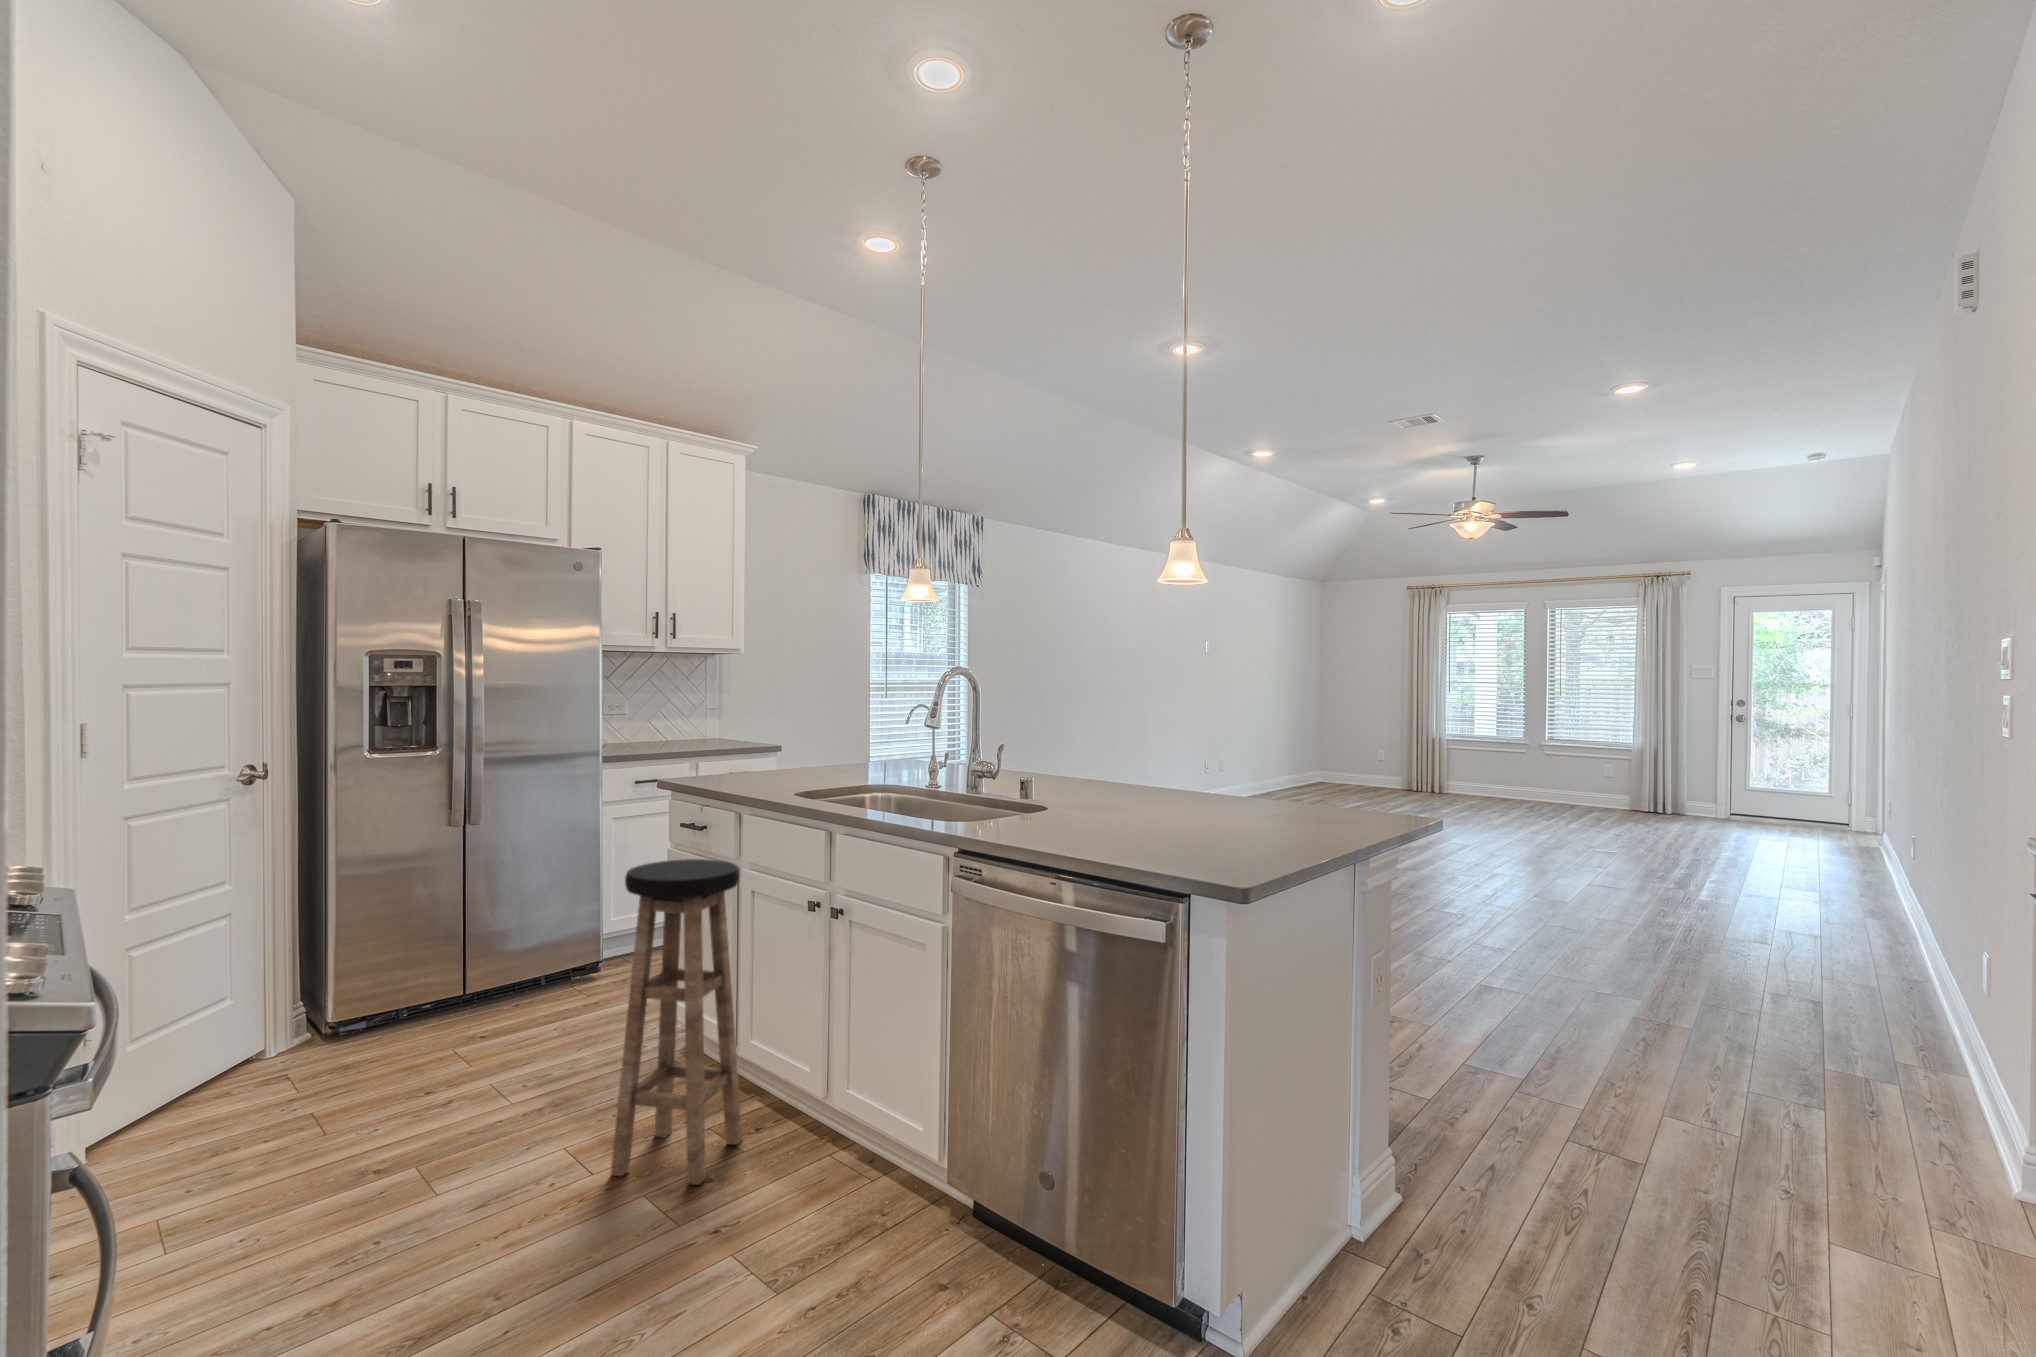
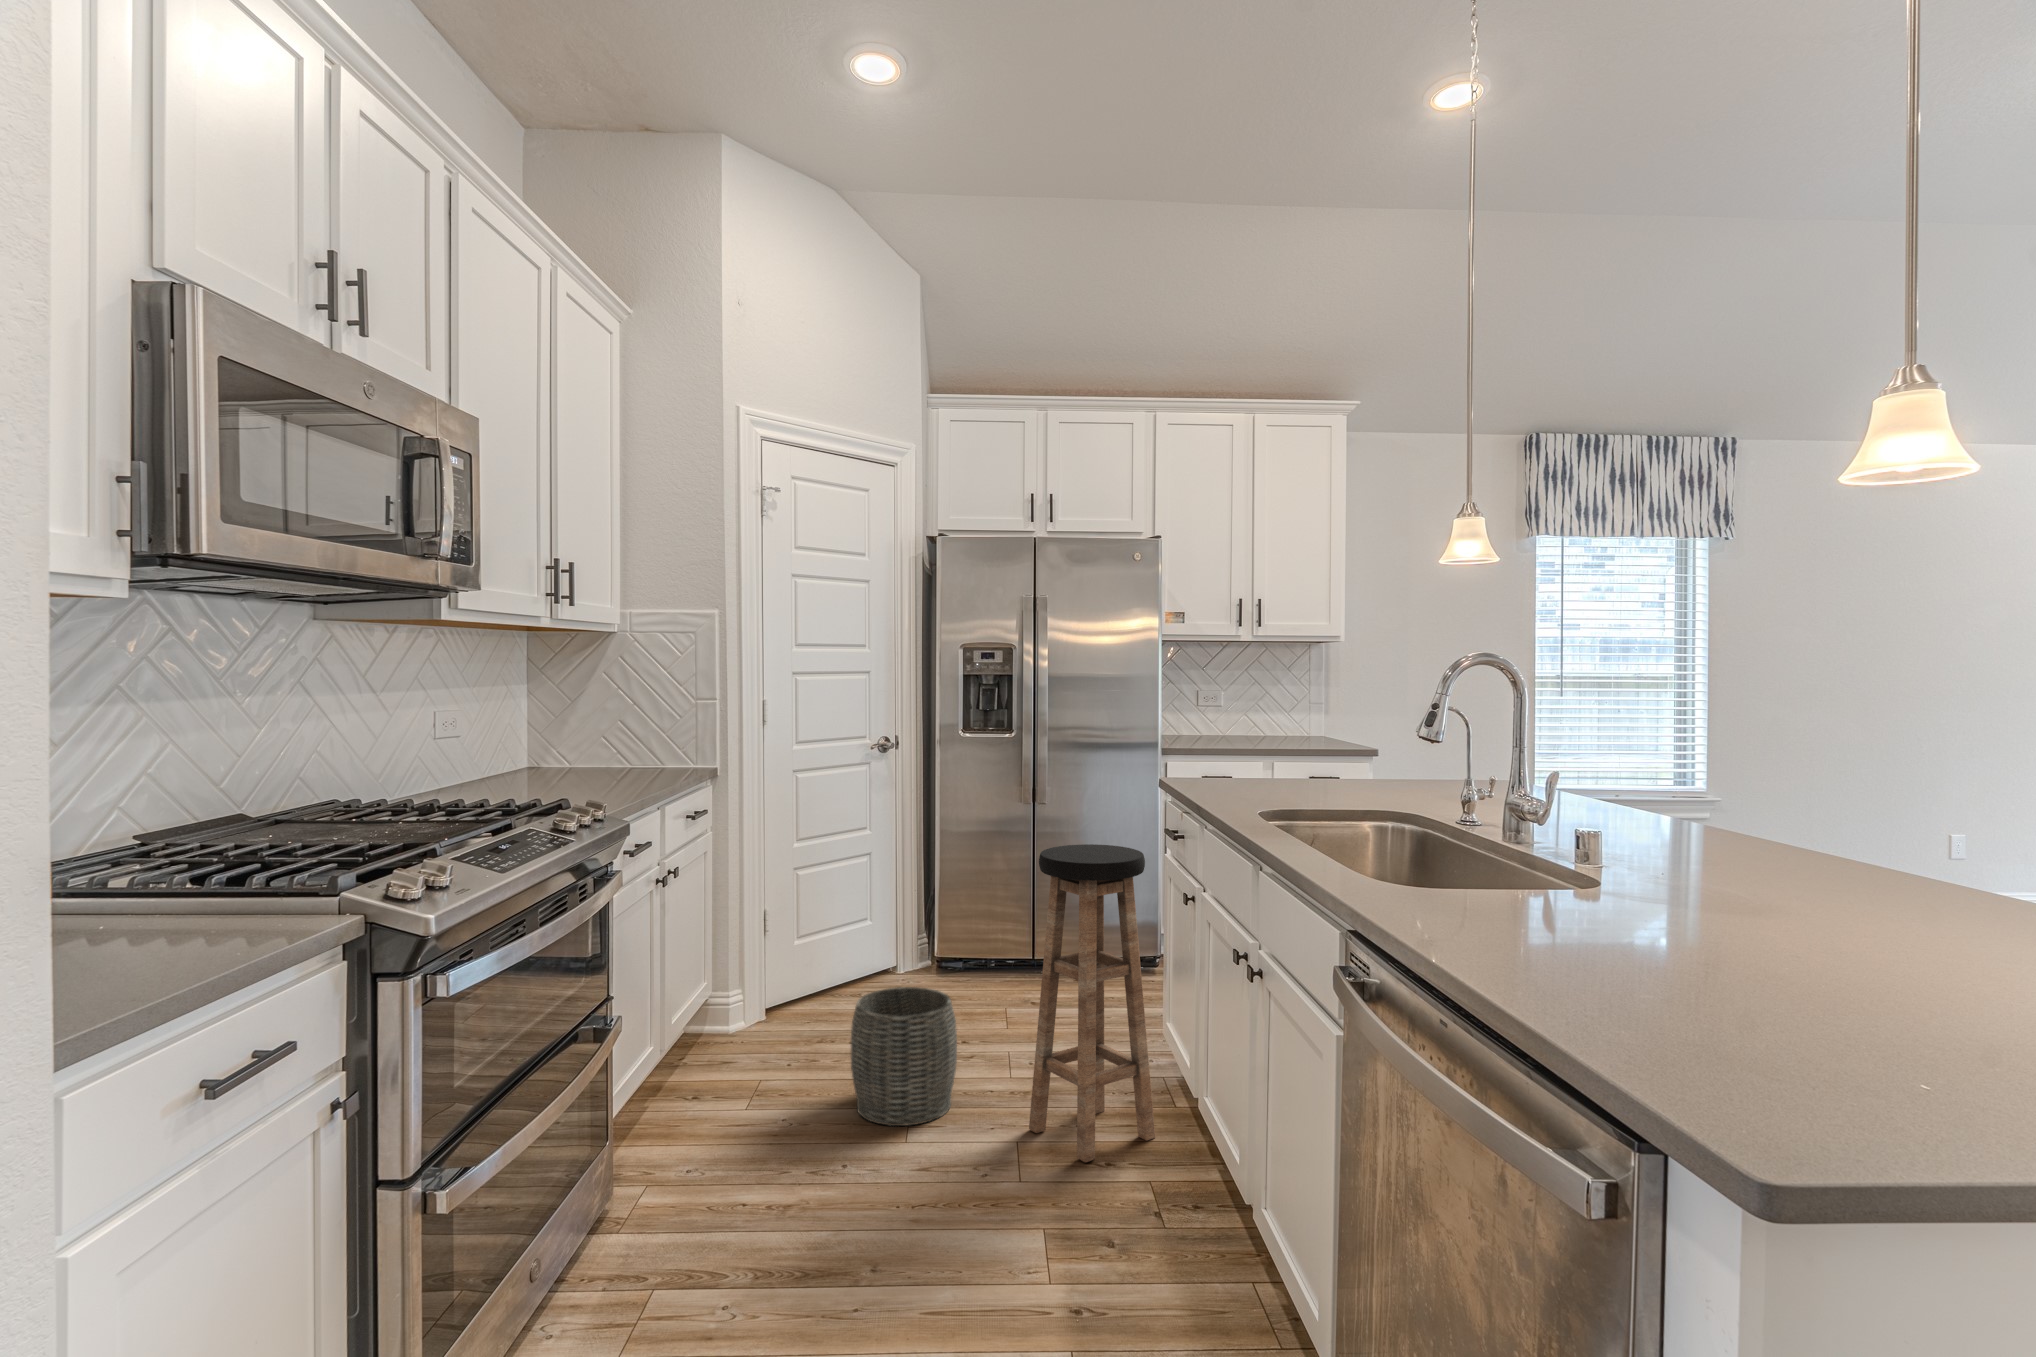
woven basket: none [358,1055,504,1235] -> present [851,987,957,1126]

